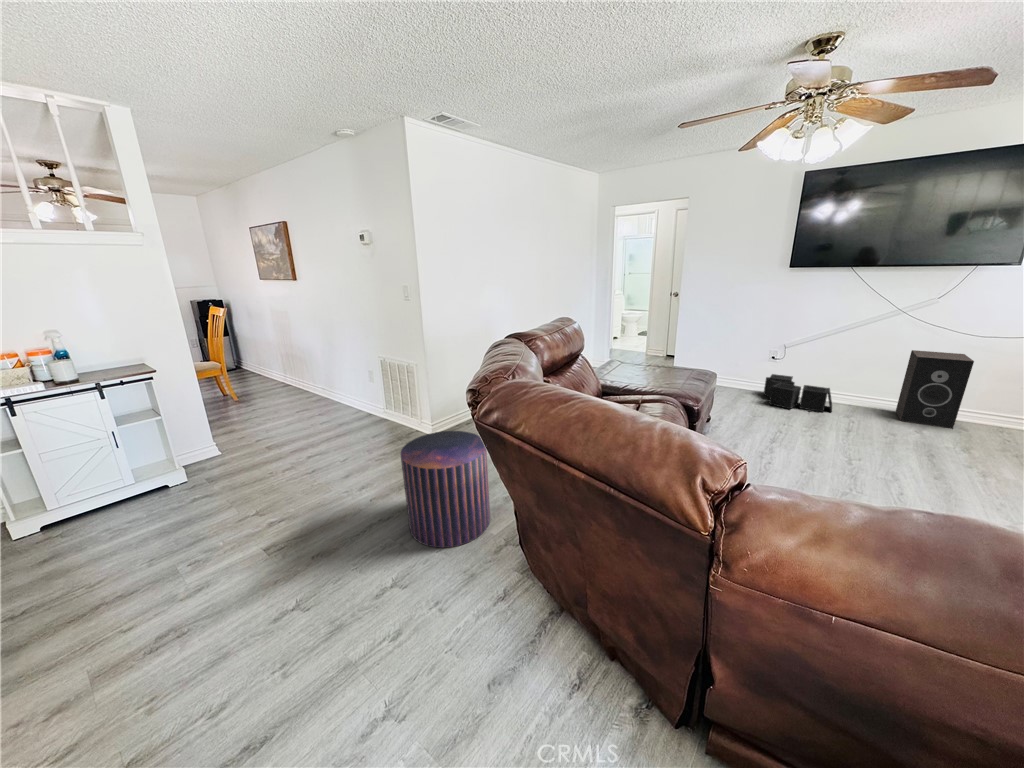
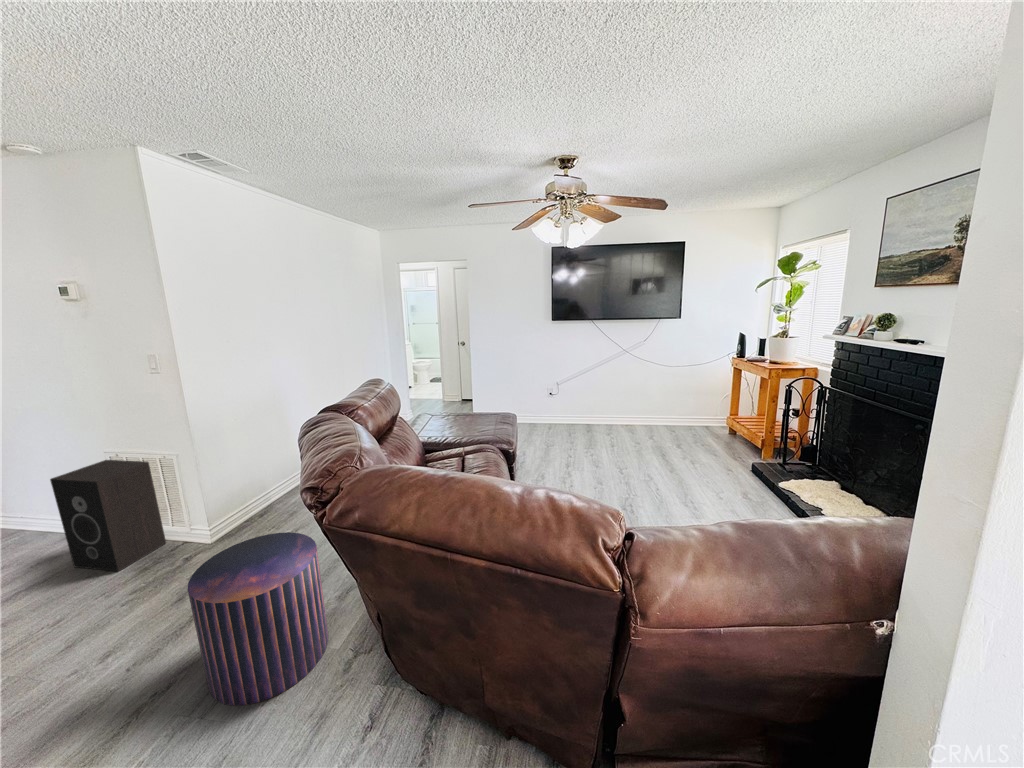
speaker: present [896,350,974,428] -> present [50,460,166,572]
storage bin: present [764,374,832,412] -> none [549,407,598,436]

